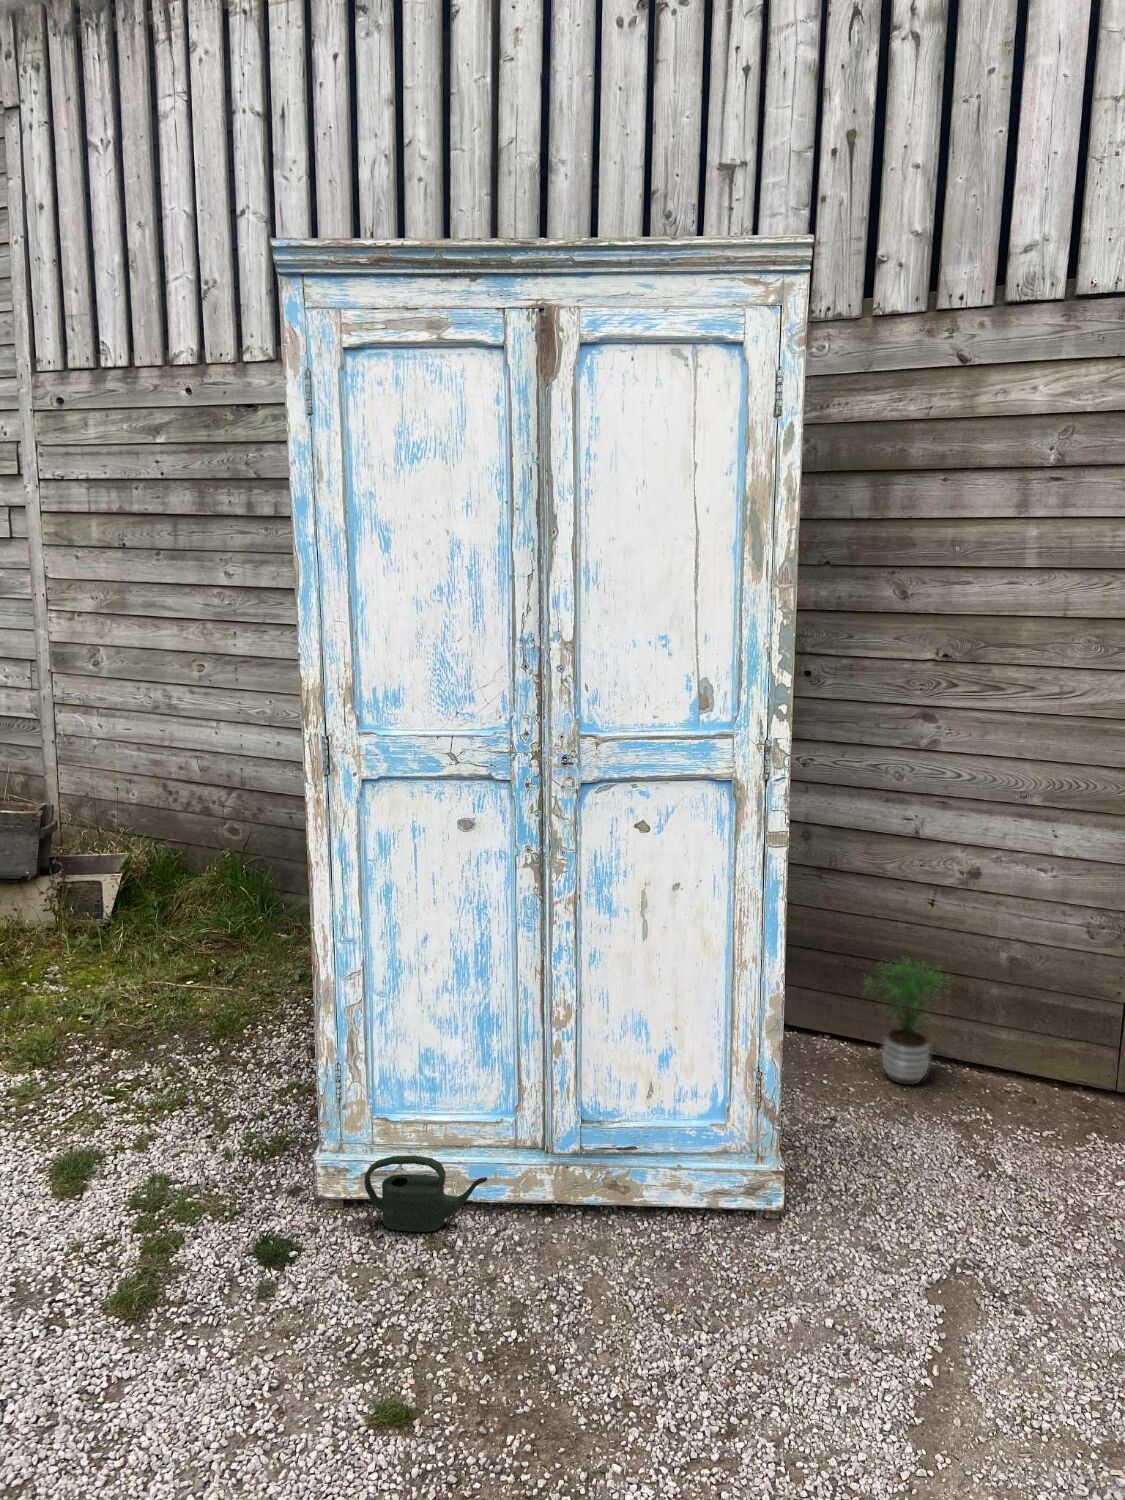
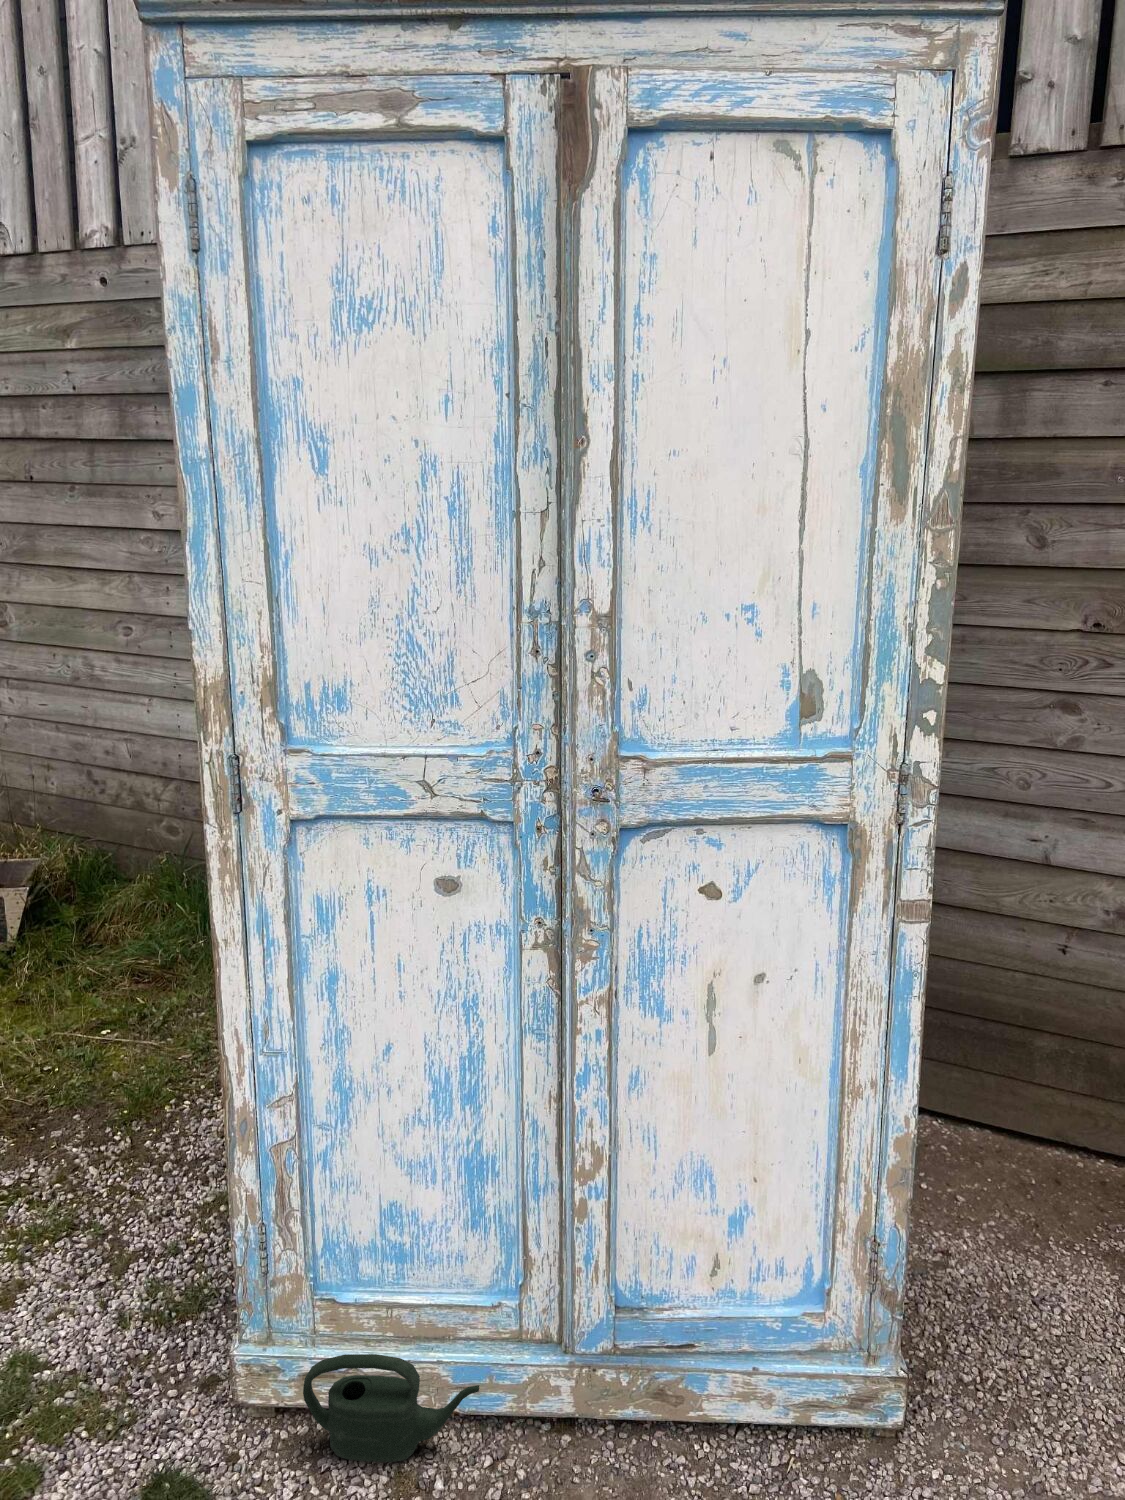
potted plant: present [864,958,949,1085] -> none [974,1020,1104,1194]

